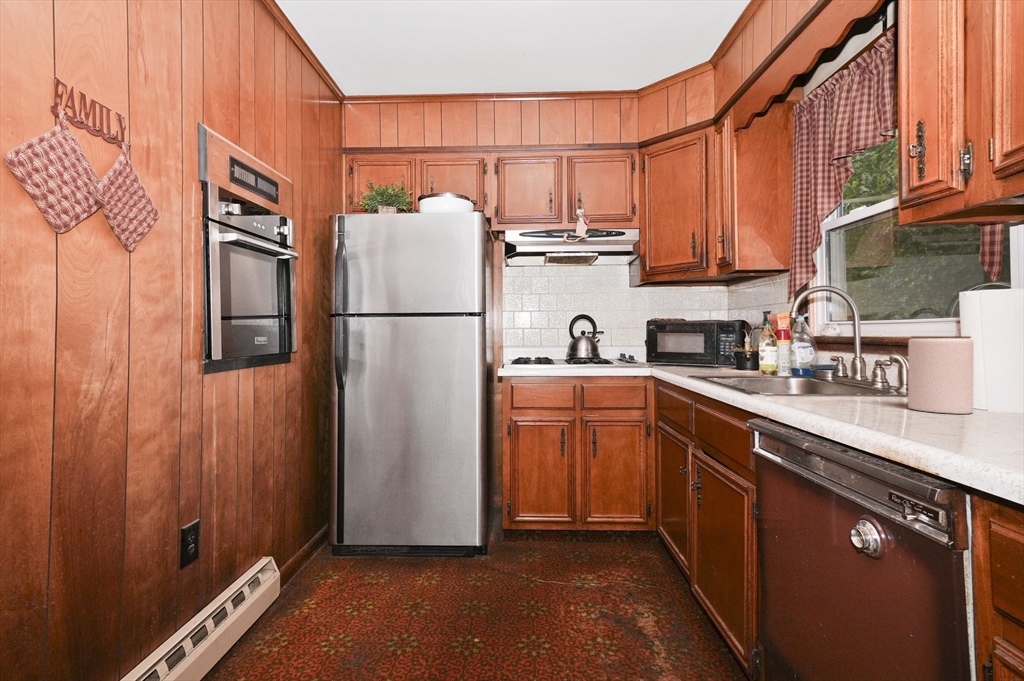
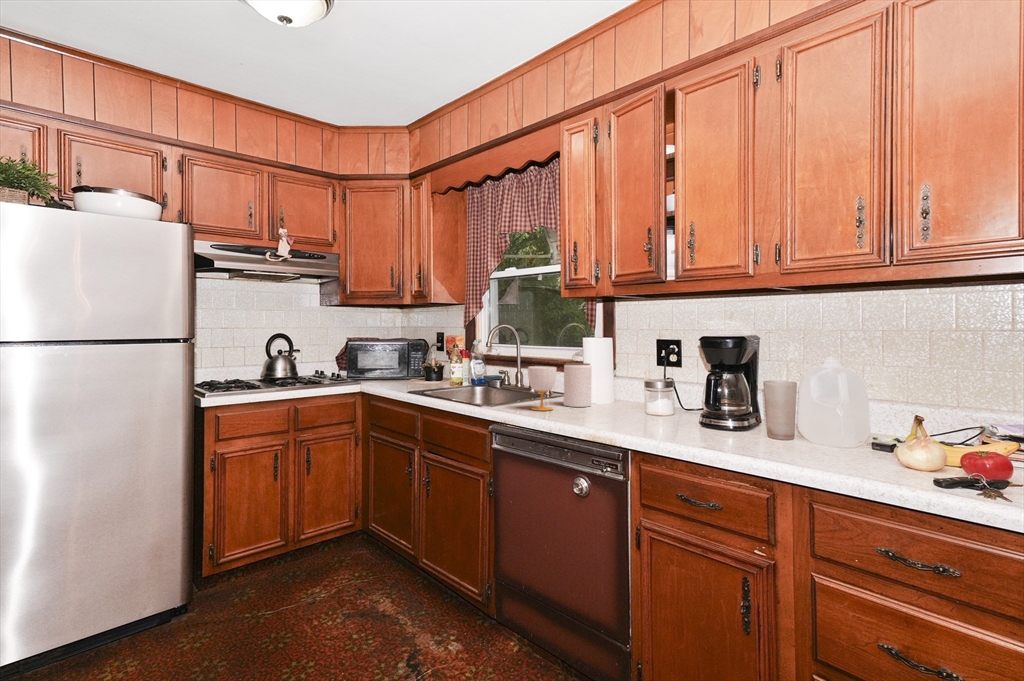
cup: none [821,340,878,411] -> present [528,366,557,411]

